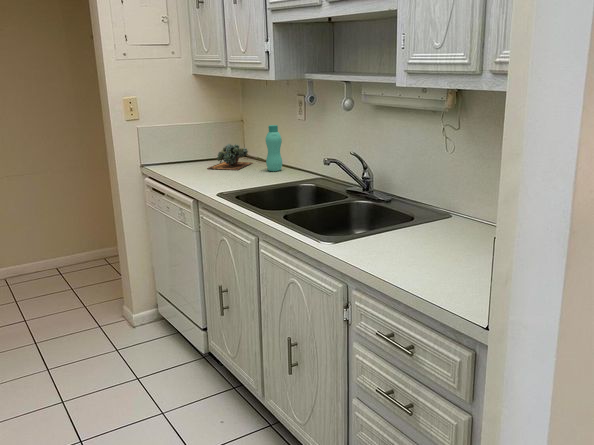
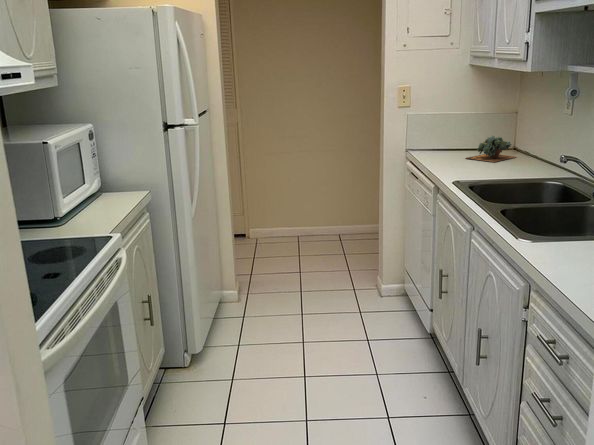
bottle: present [266,125,282,171] -> none [525,119,545,167]

